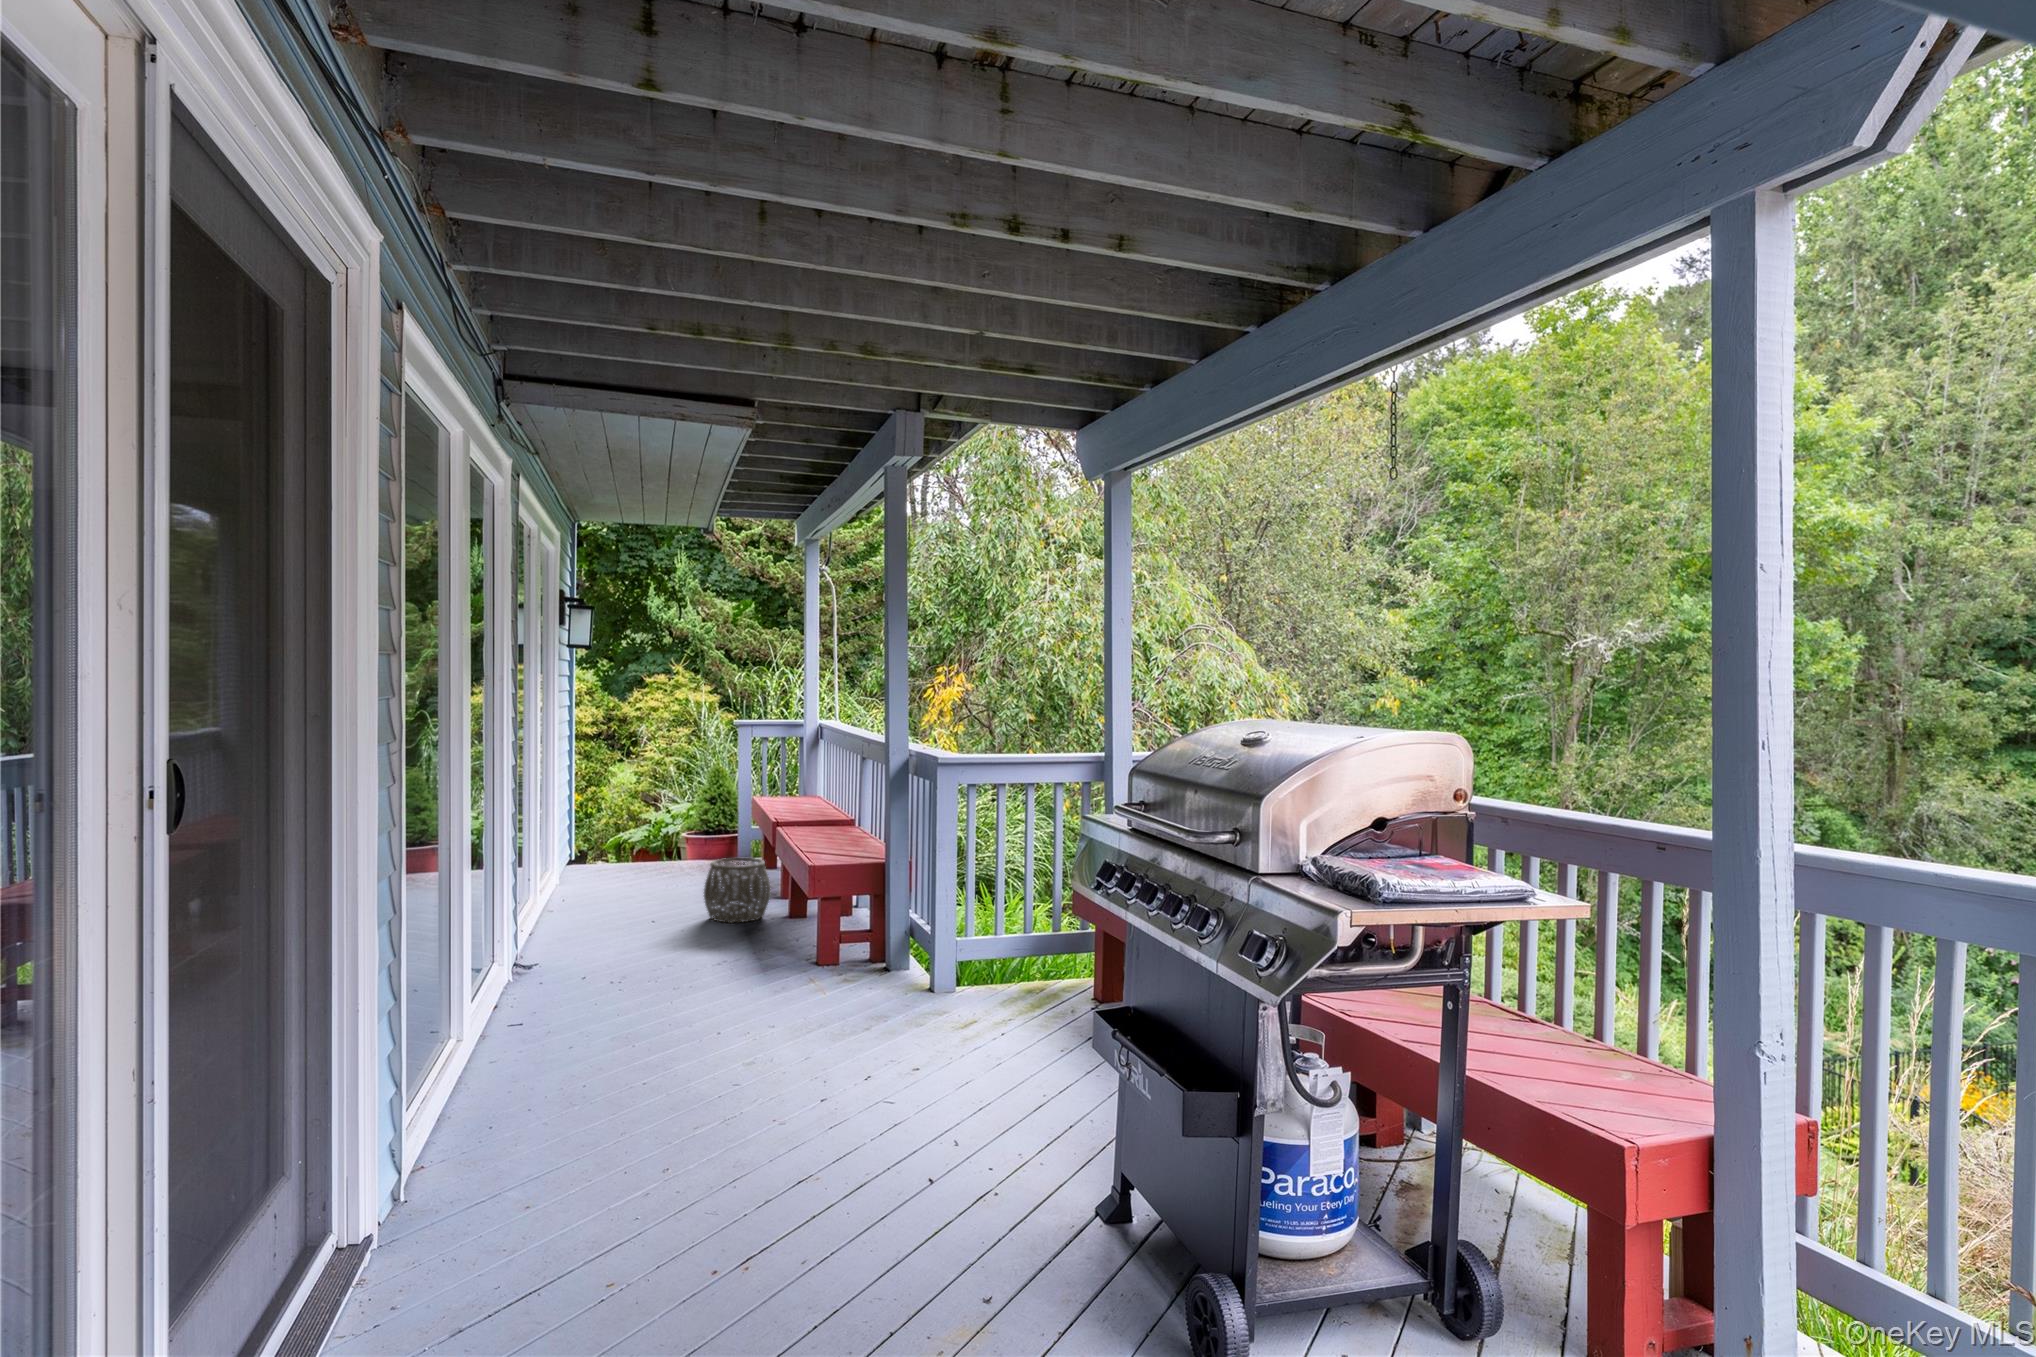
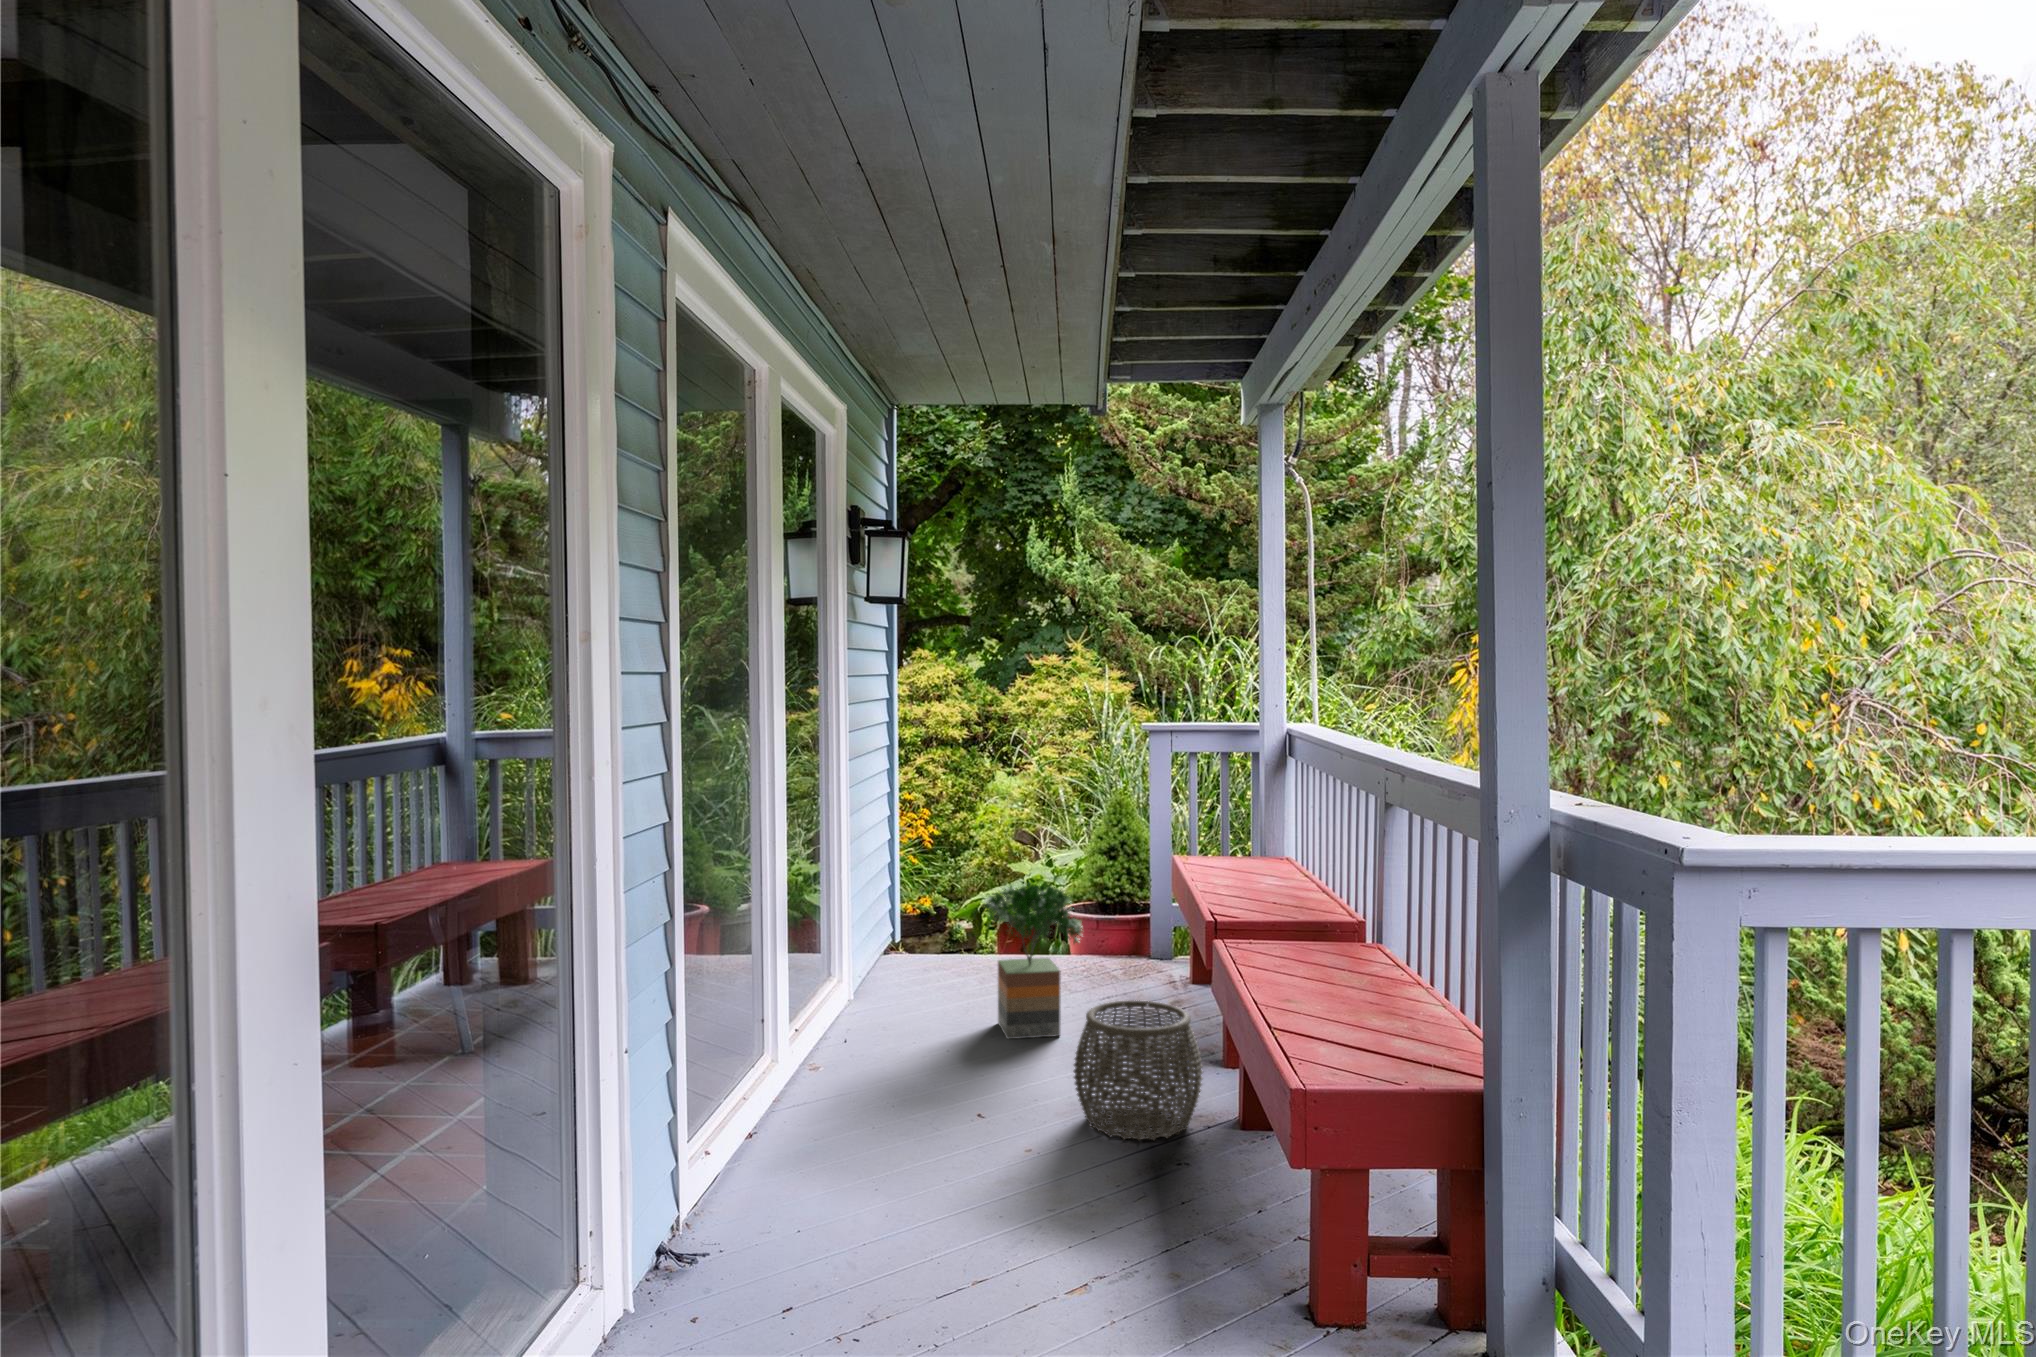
potted tree: none [641,807,704,895] -> present [984,883,1082,1039]

